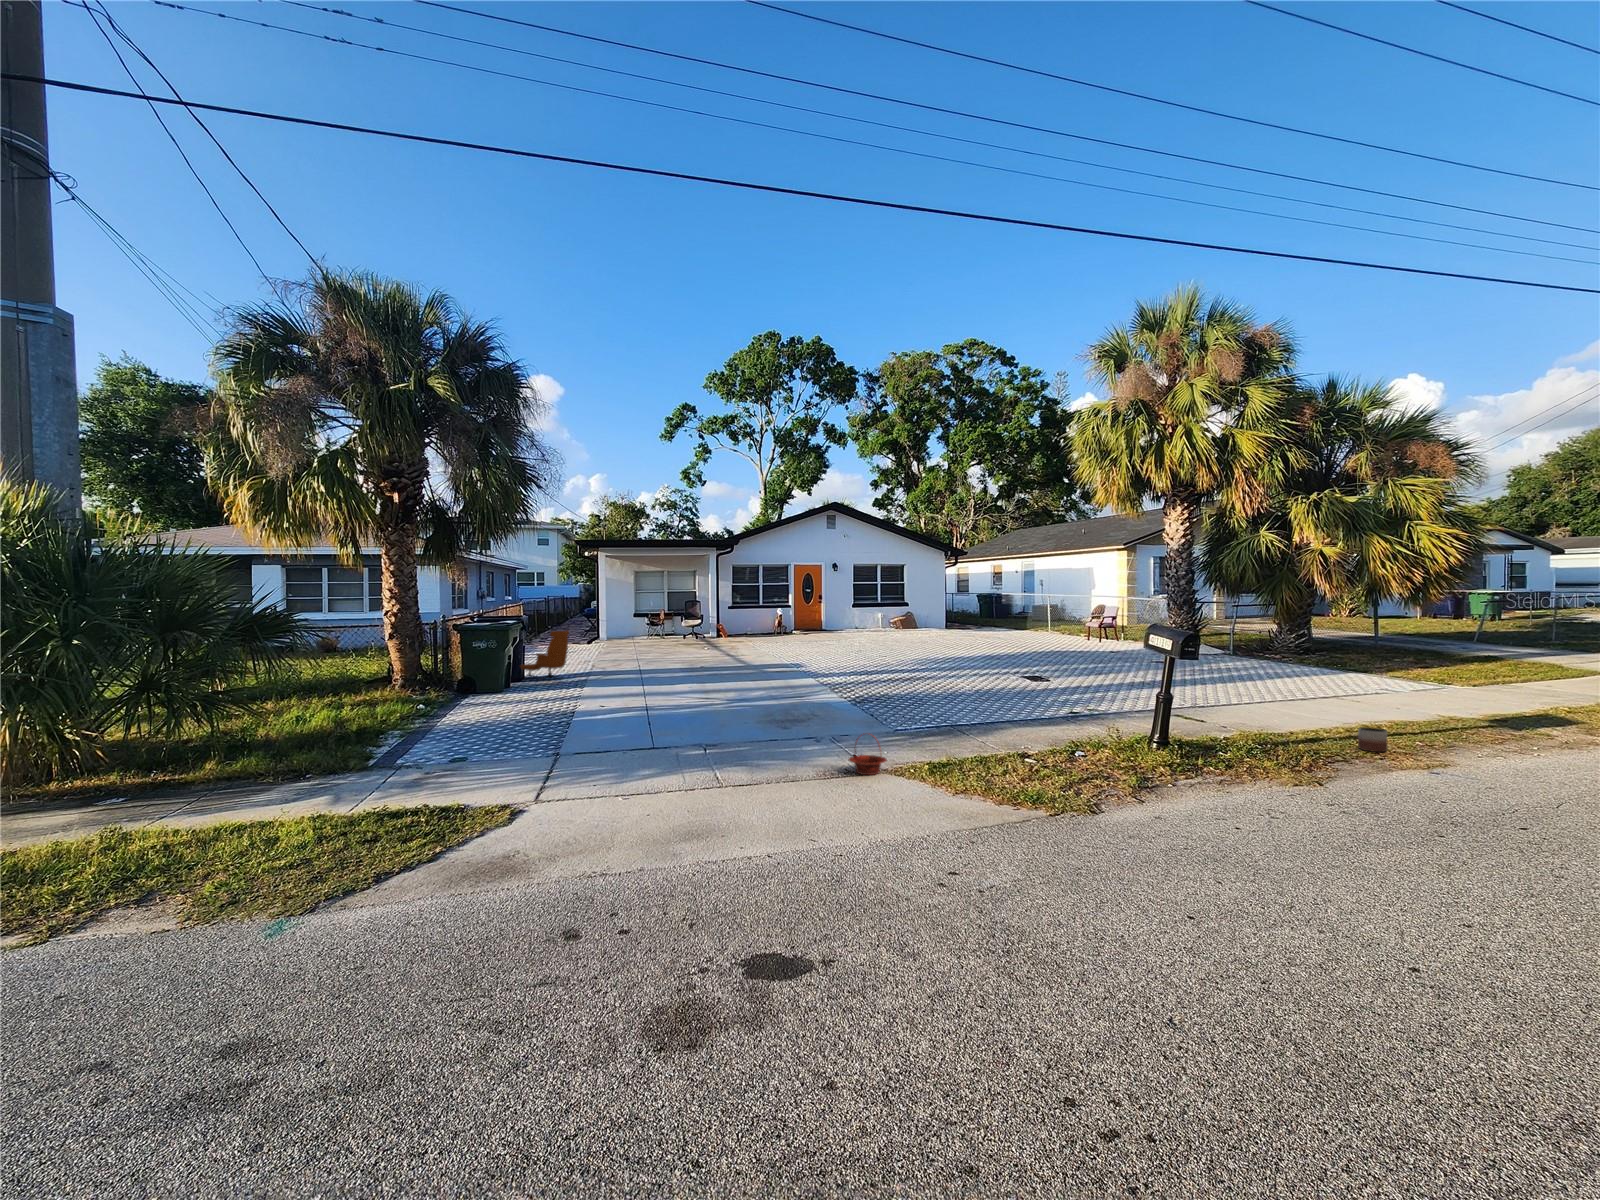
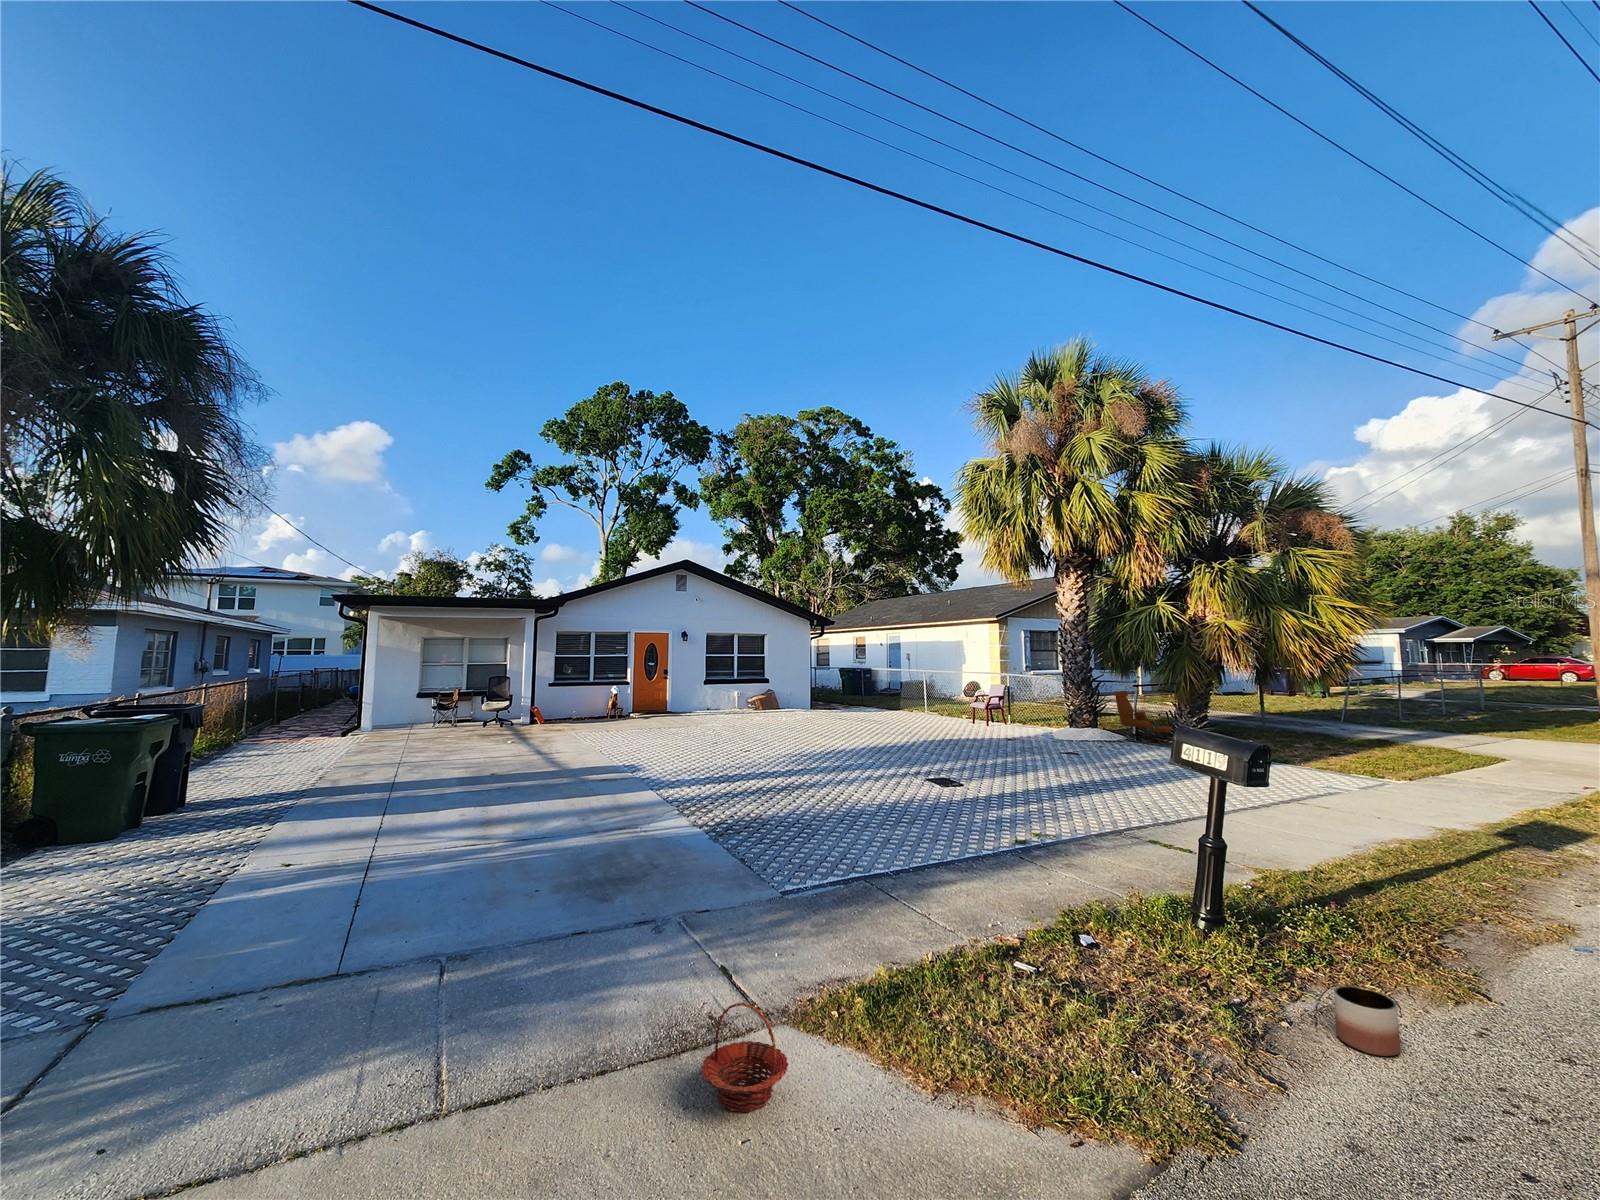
lounge chair: present [520,630,569,679] -> present [1114,691,1172,741]
planter: present [1358,727,1388,752] -> present [1334,986,1401,1056]

